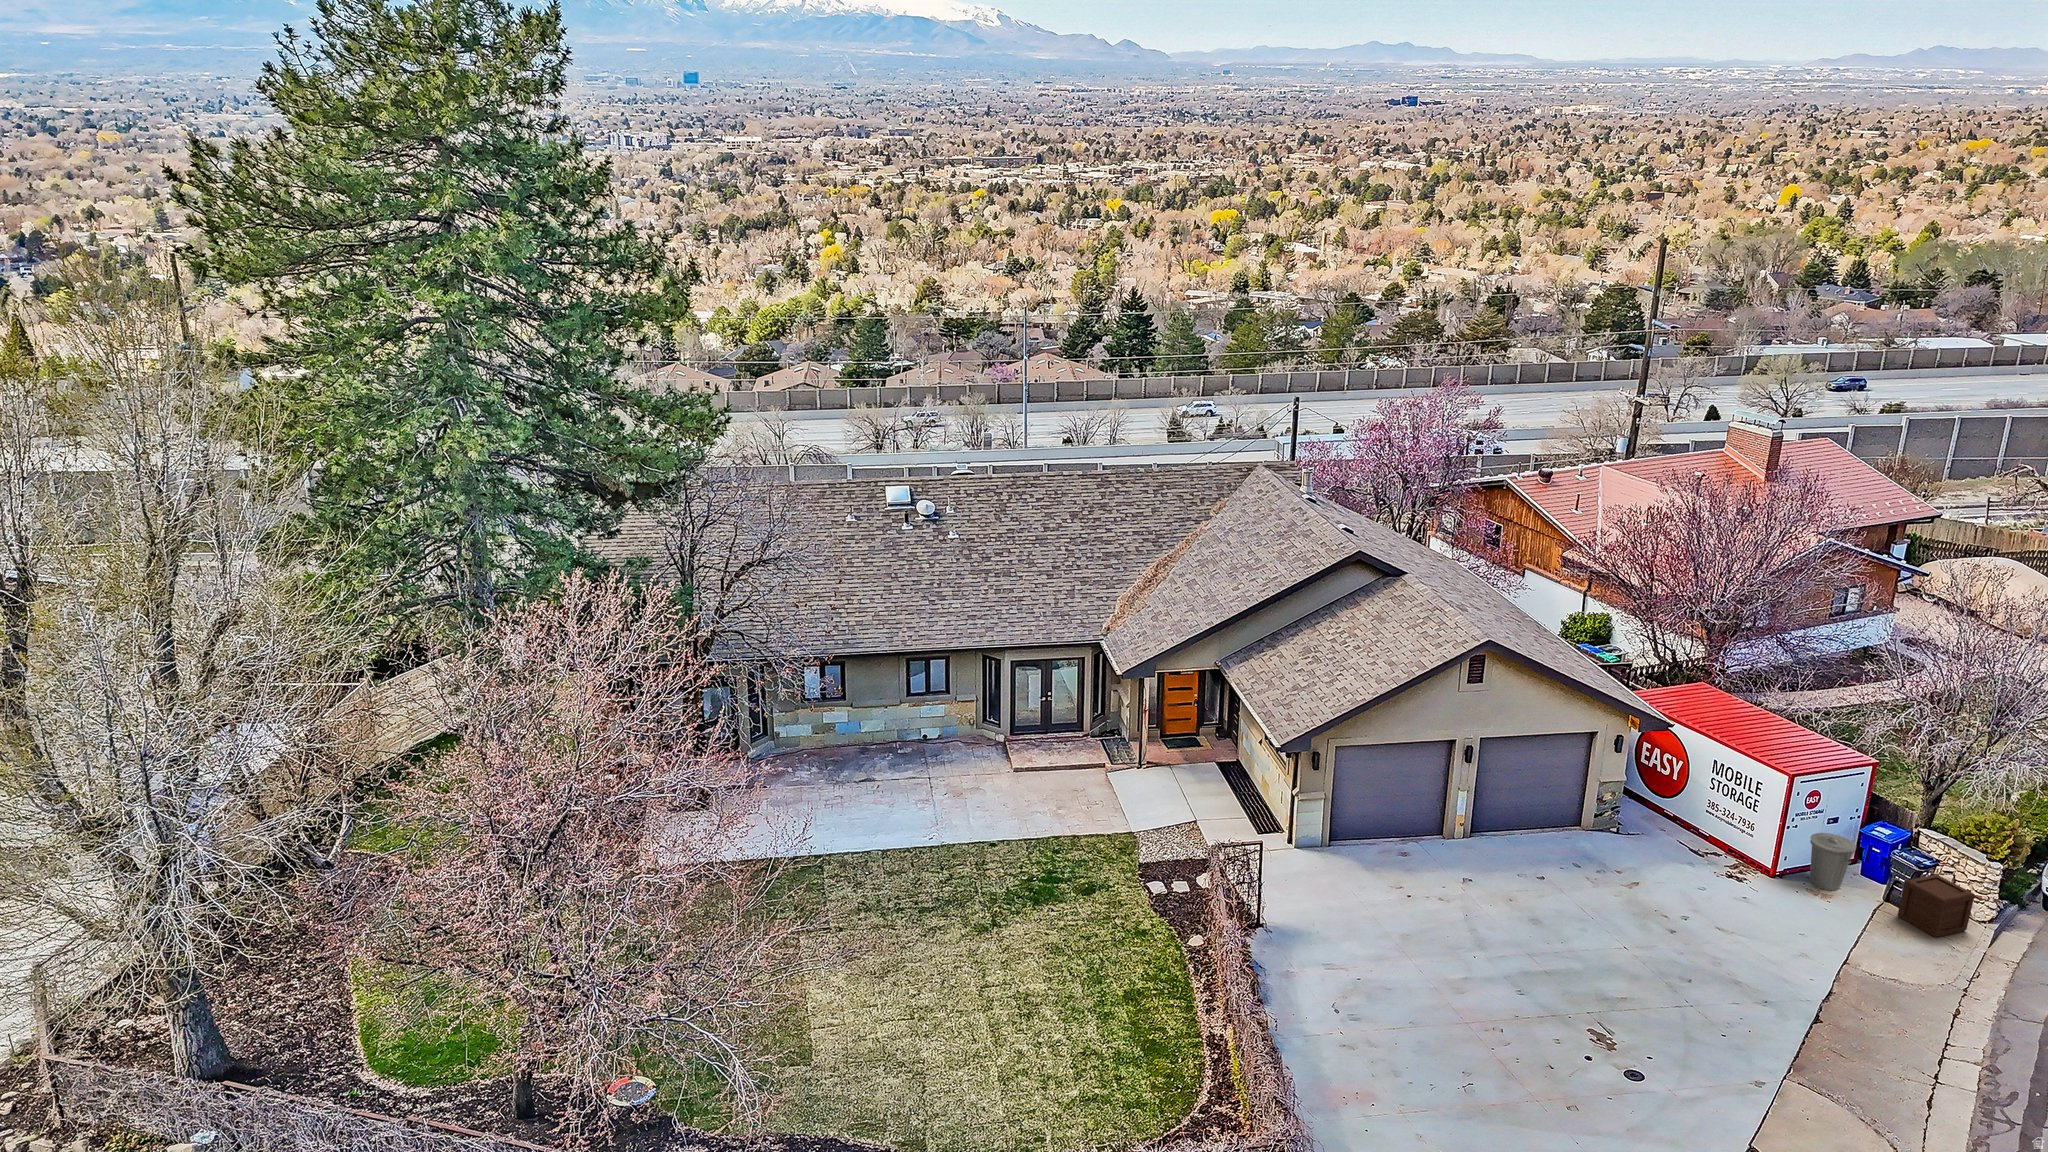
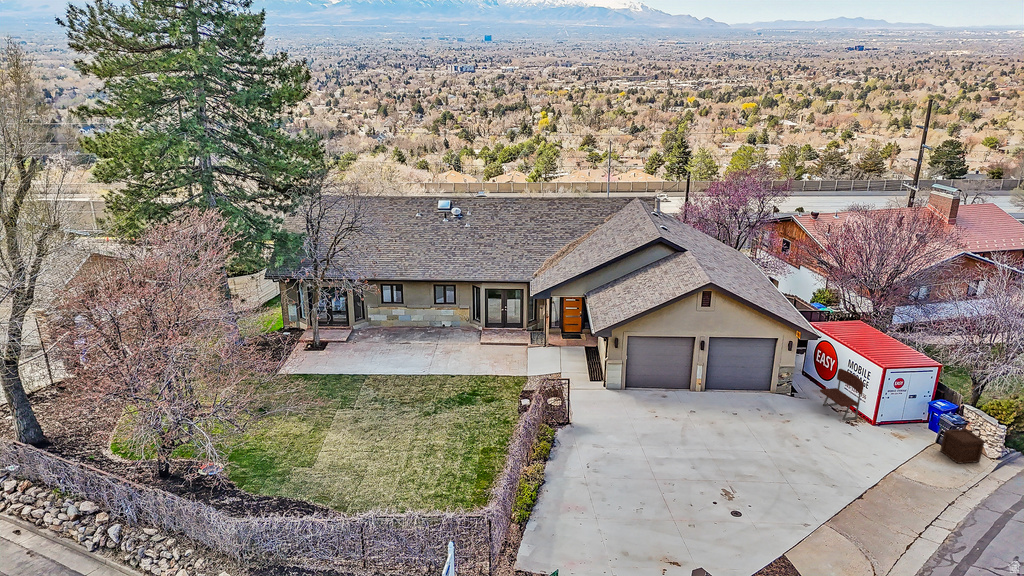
bench: none [1670,778,1754,872] -> present [820,369,864,420]
trash can: present [1810,833,1856,890] -> none [895,402,922,435]

